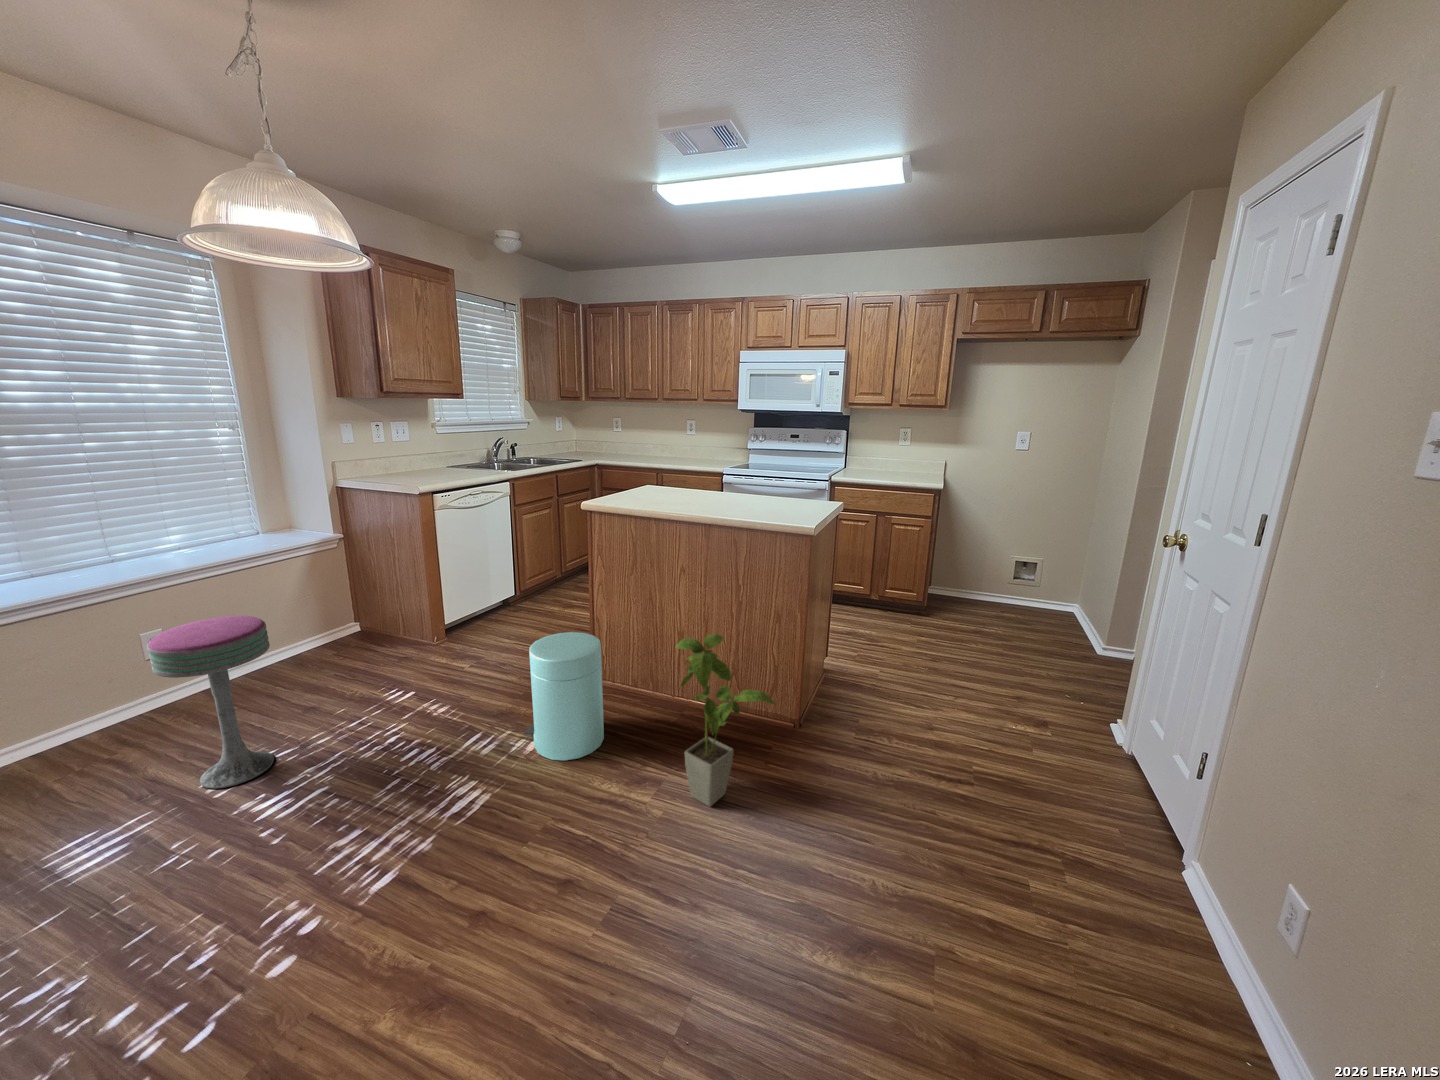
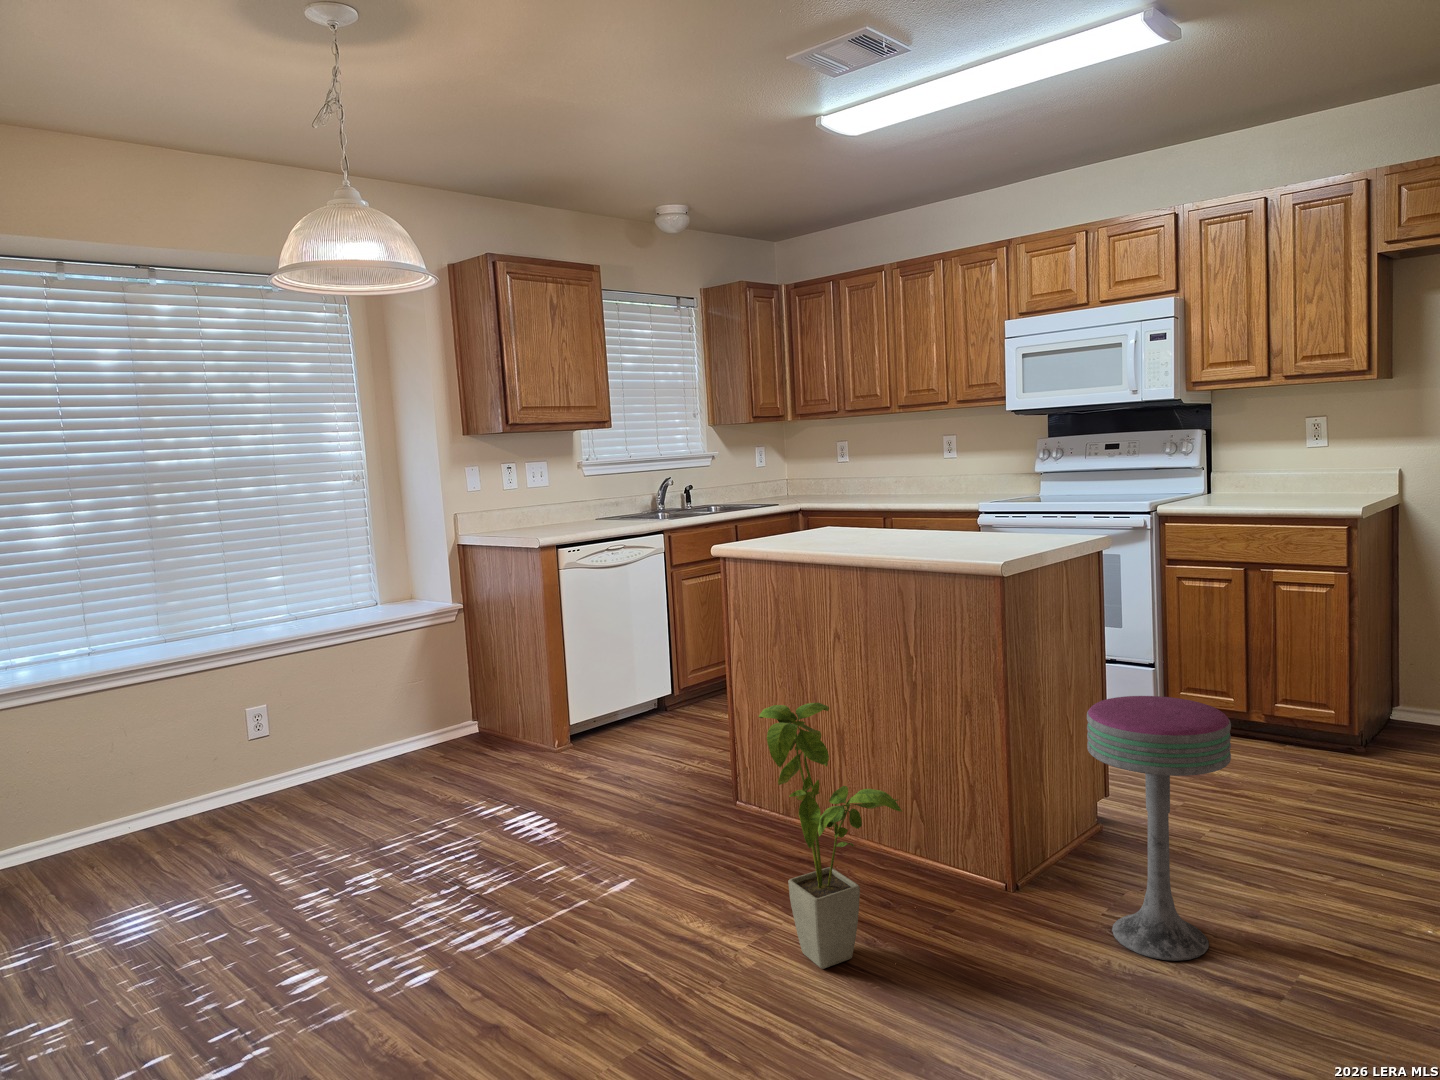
bar stool: present [147,616,274,789] -> present [1087,696,1231,961]
trash can: present [524,632,604,761] -> none [616,717,718,889]

